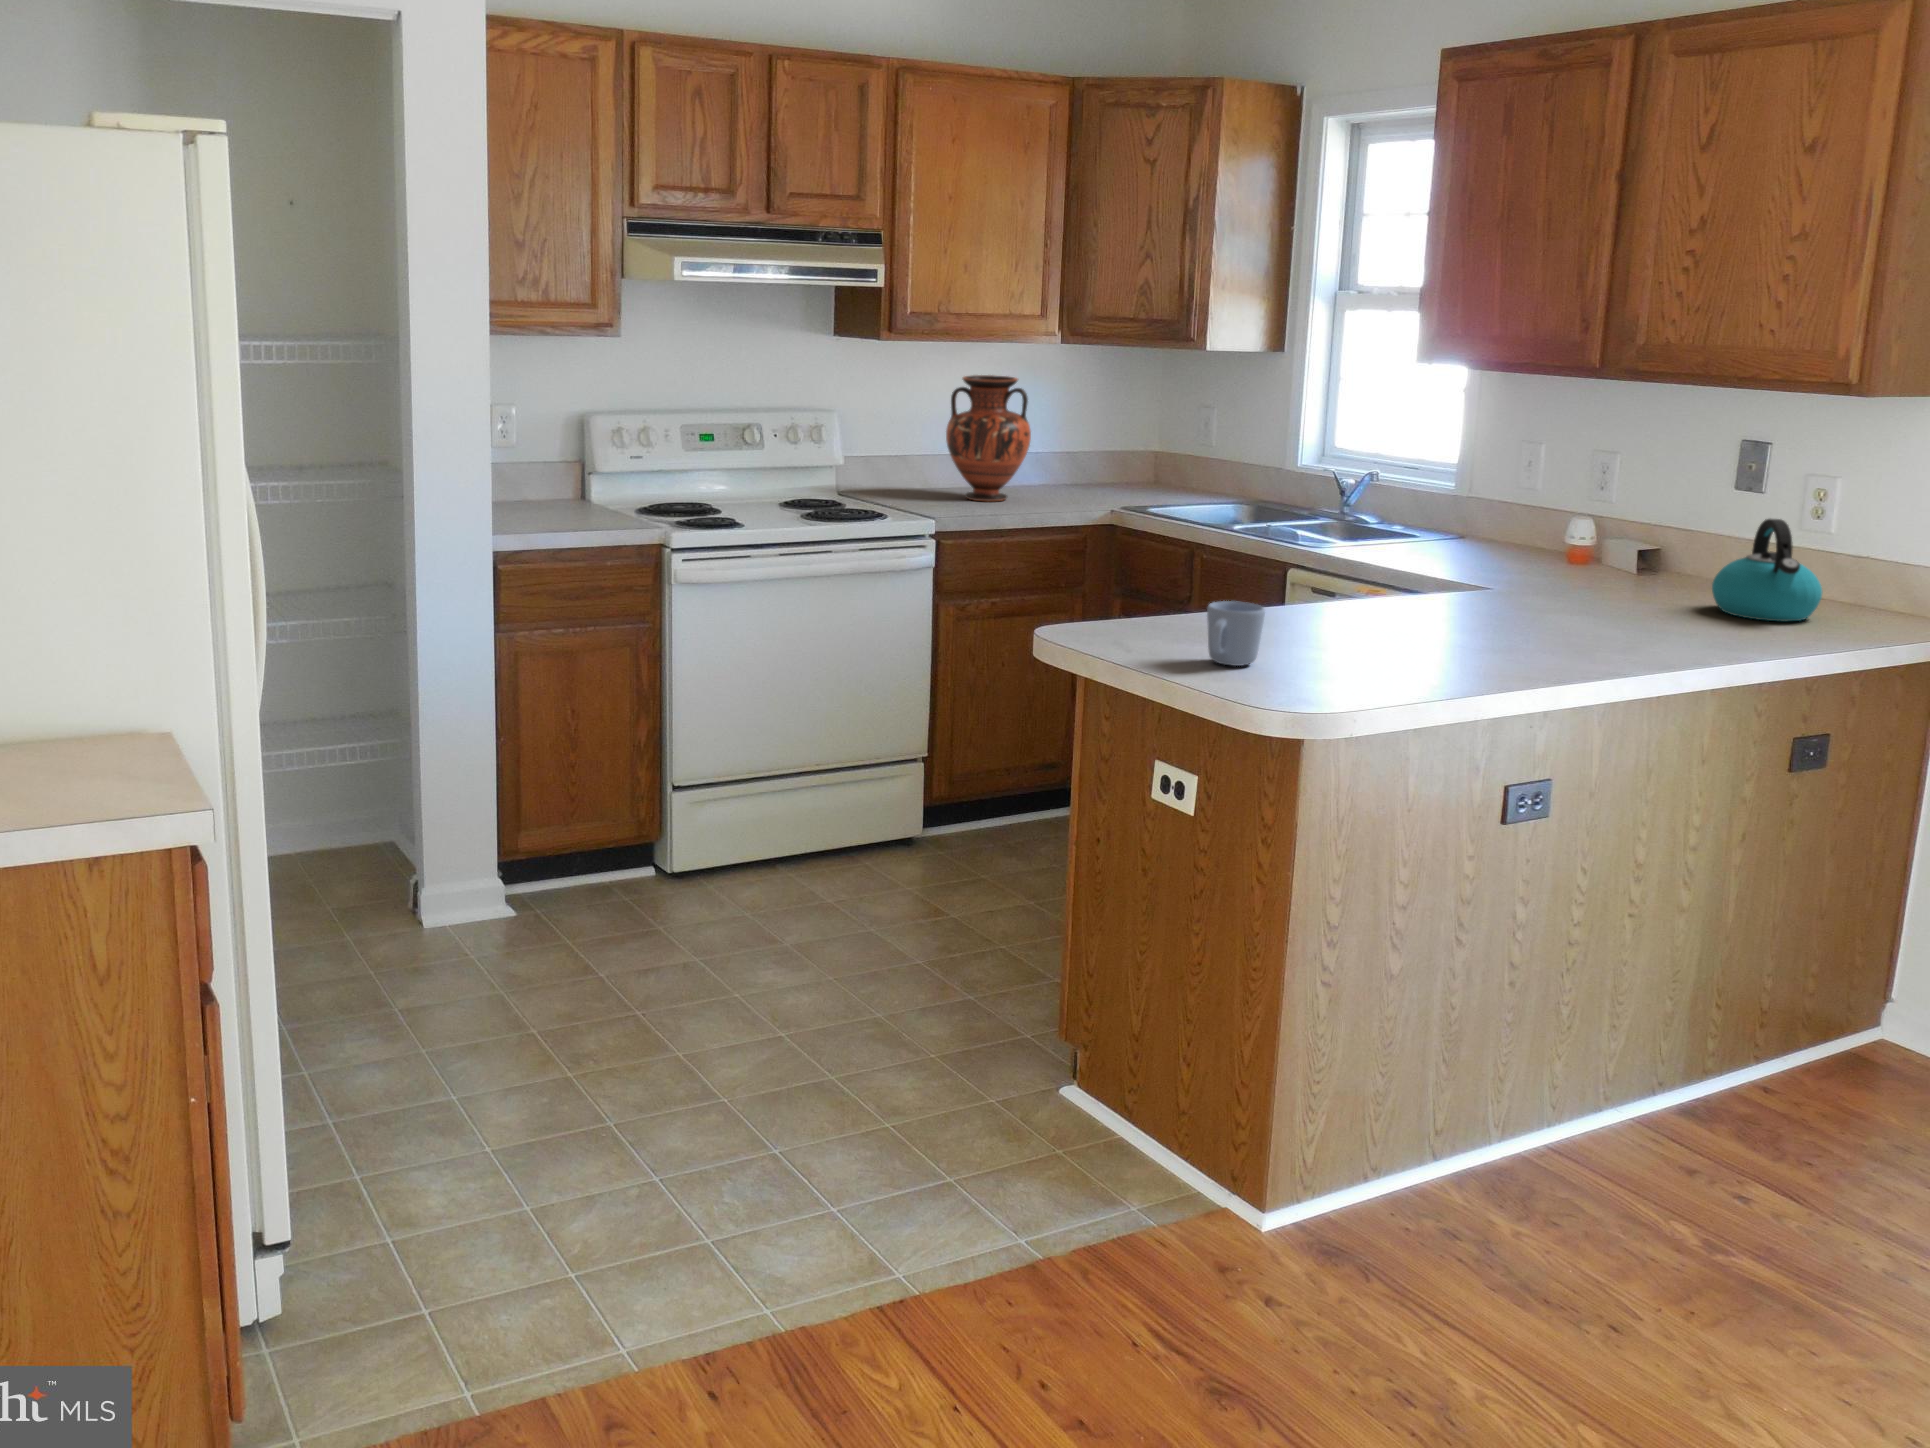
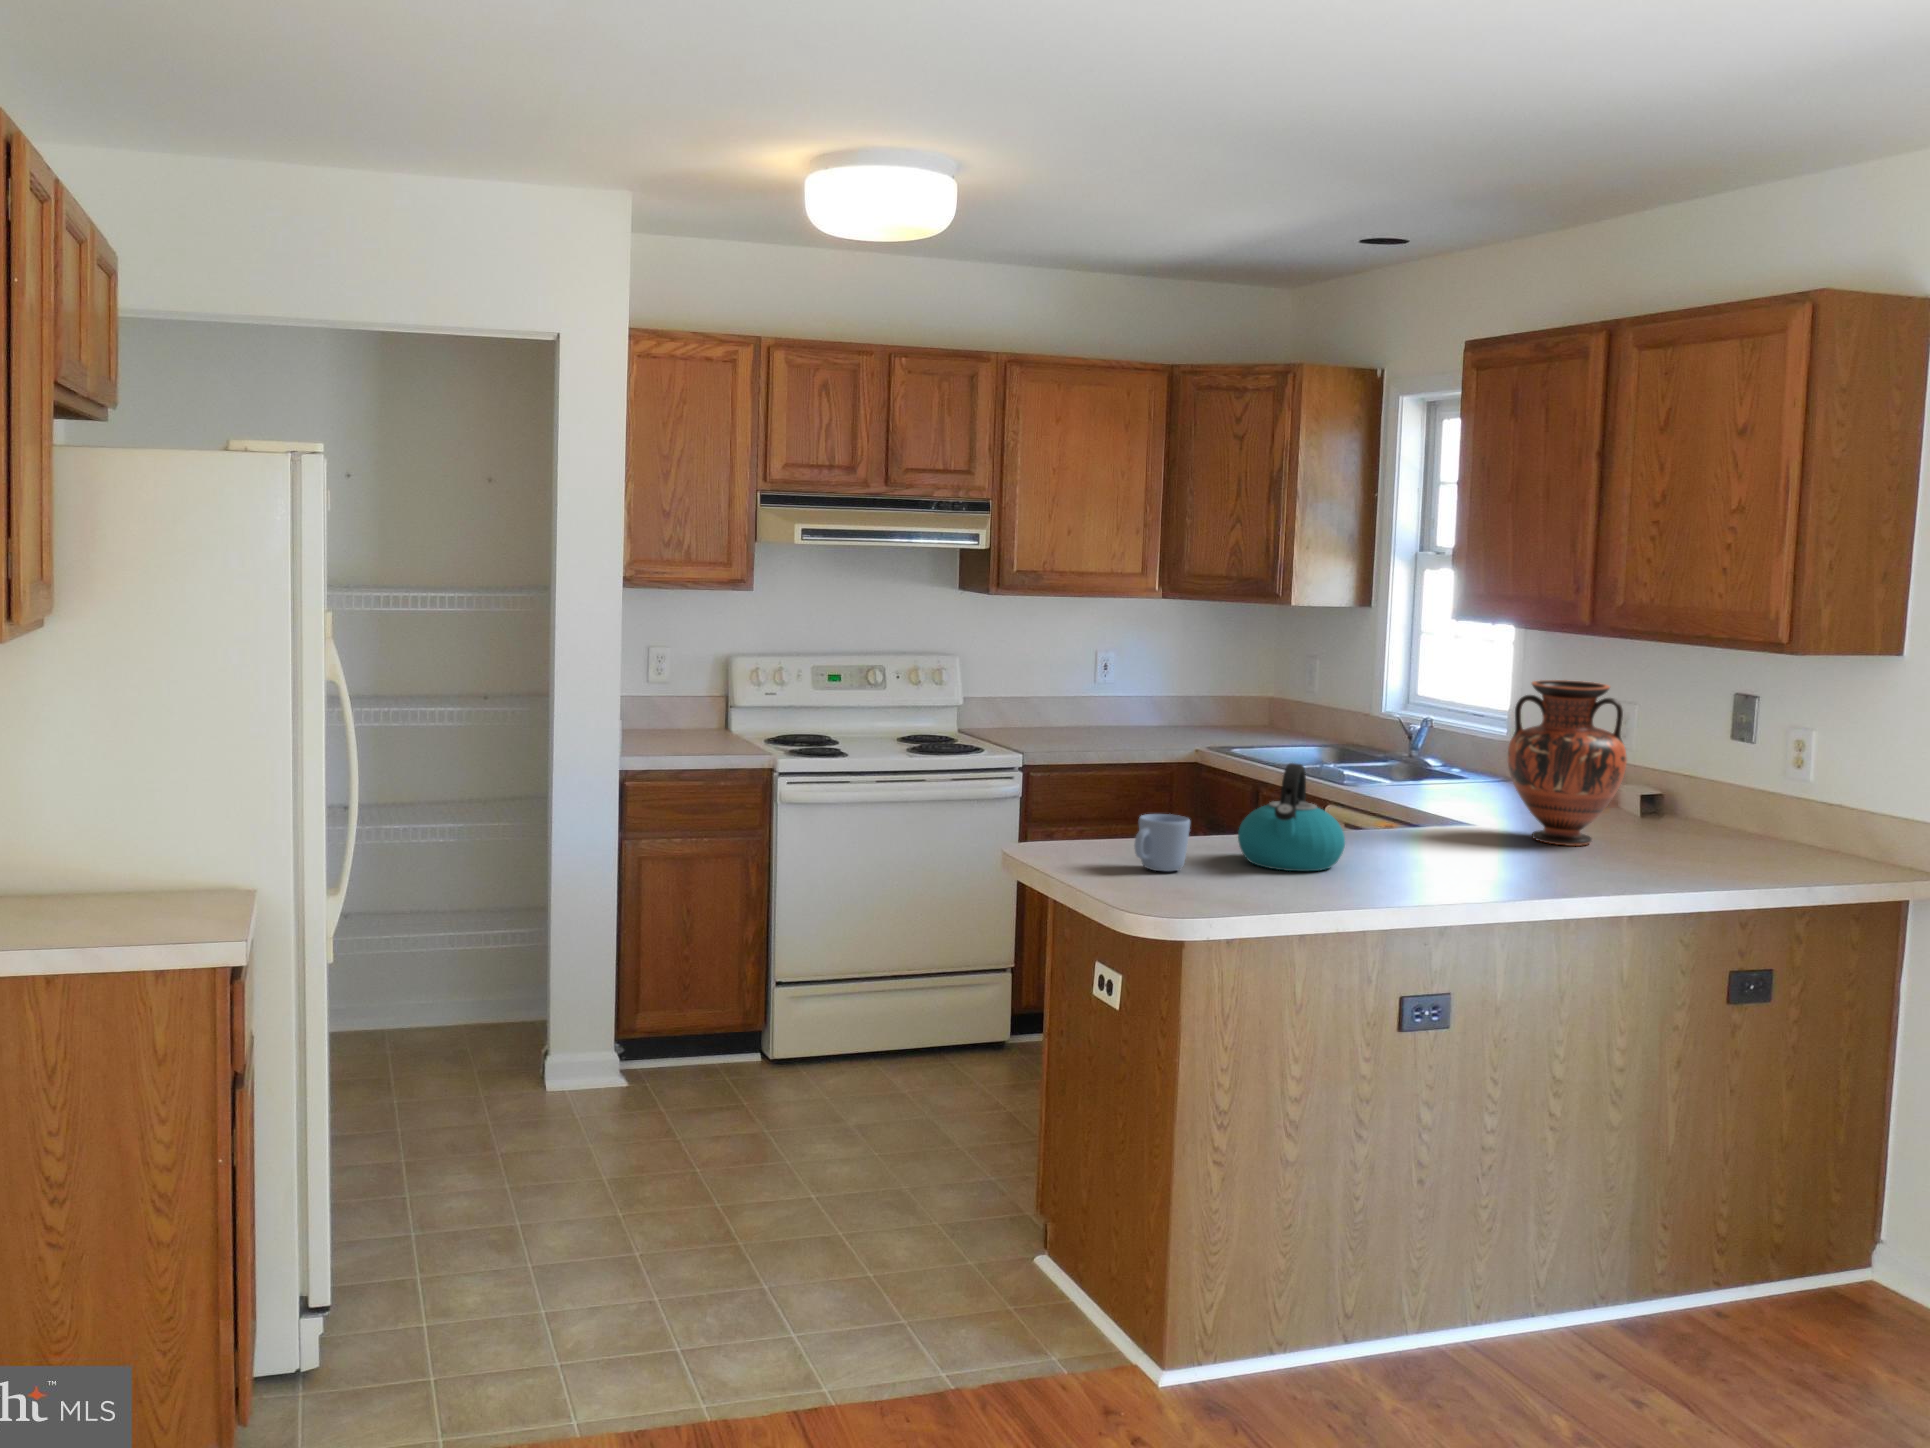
vase: present [946,375,1031,502] -> present [1508,680,1627,846]
kettle: present [1712,519,1822,622] -> present [1238,763,1345,871]

